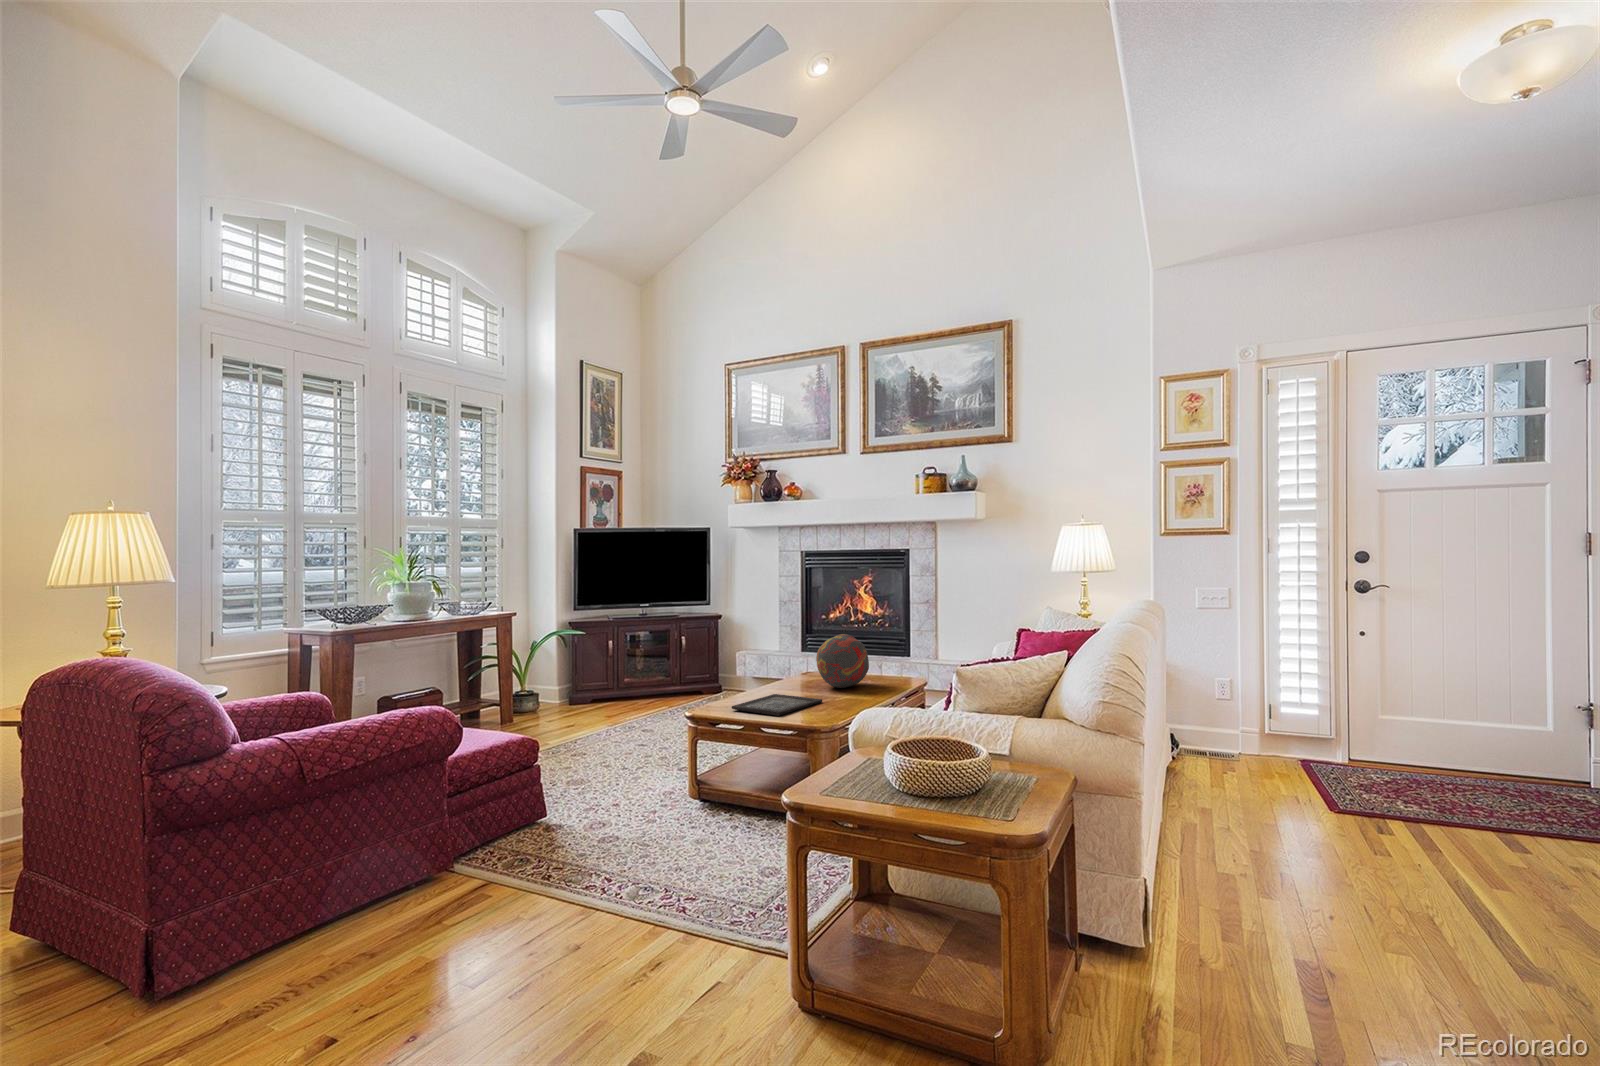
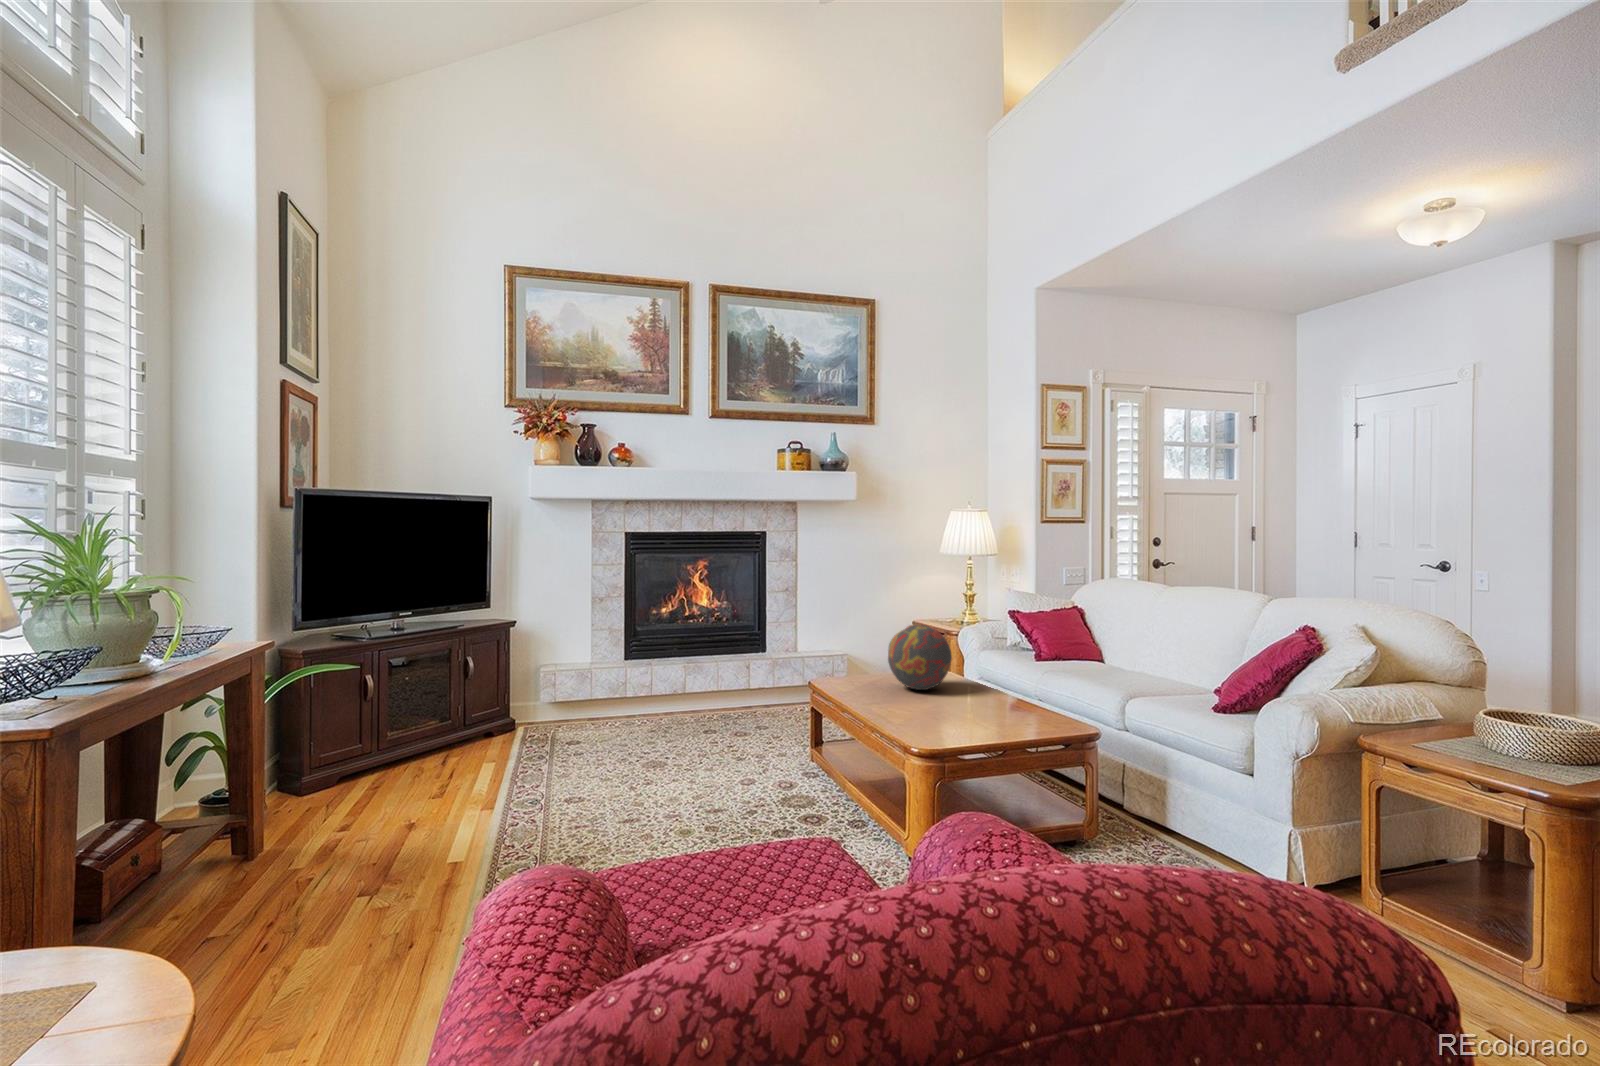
tray: present [732,694,822,716] -> none [900,704,1008,733]

